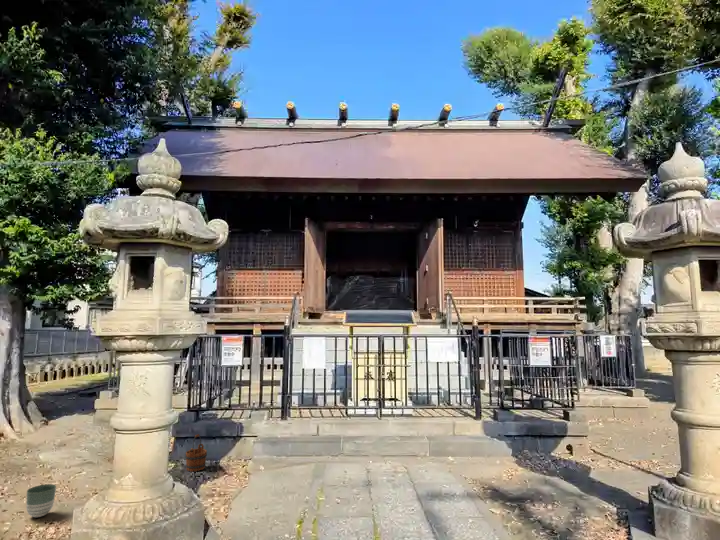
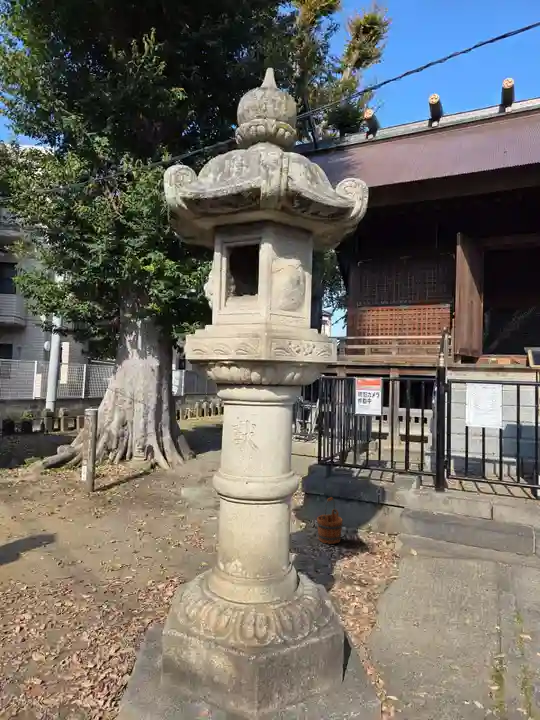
planter: present [26,484,56,517] -> none [146,535,175,572]

